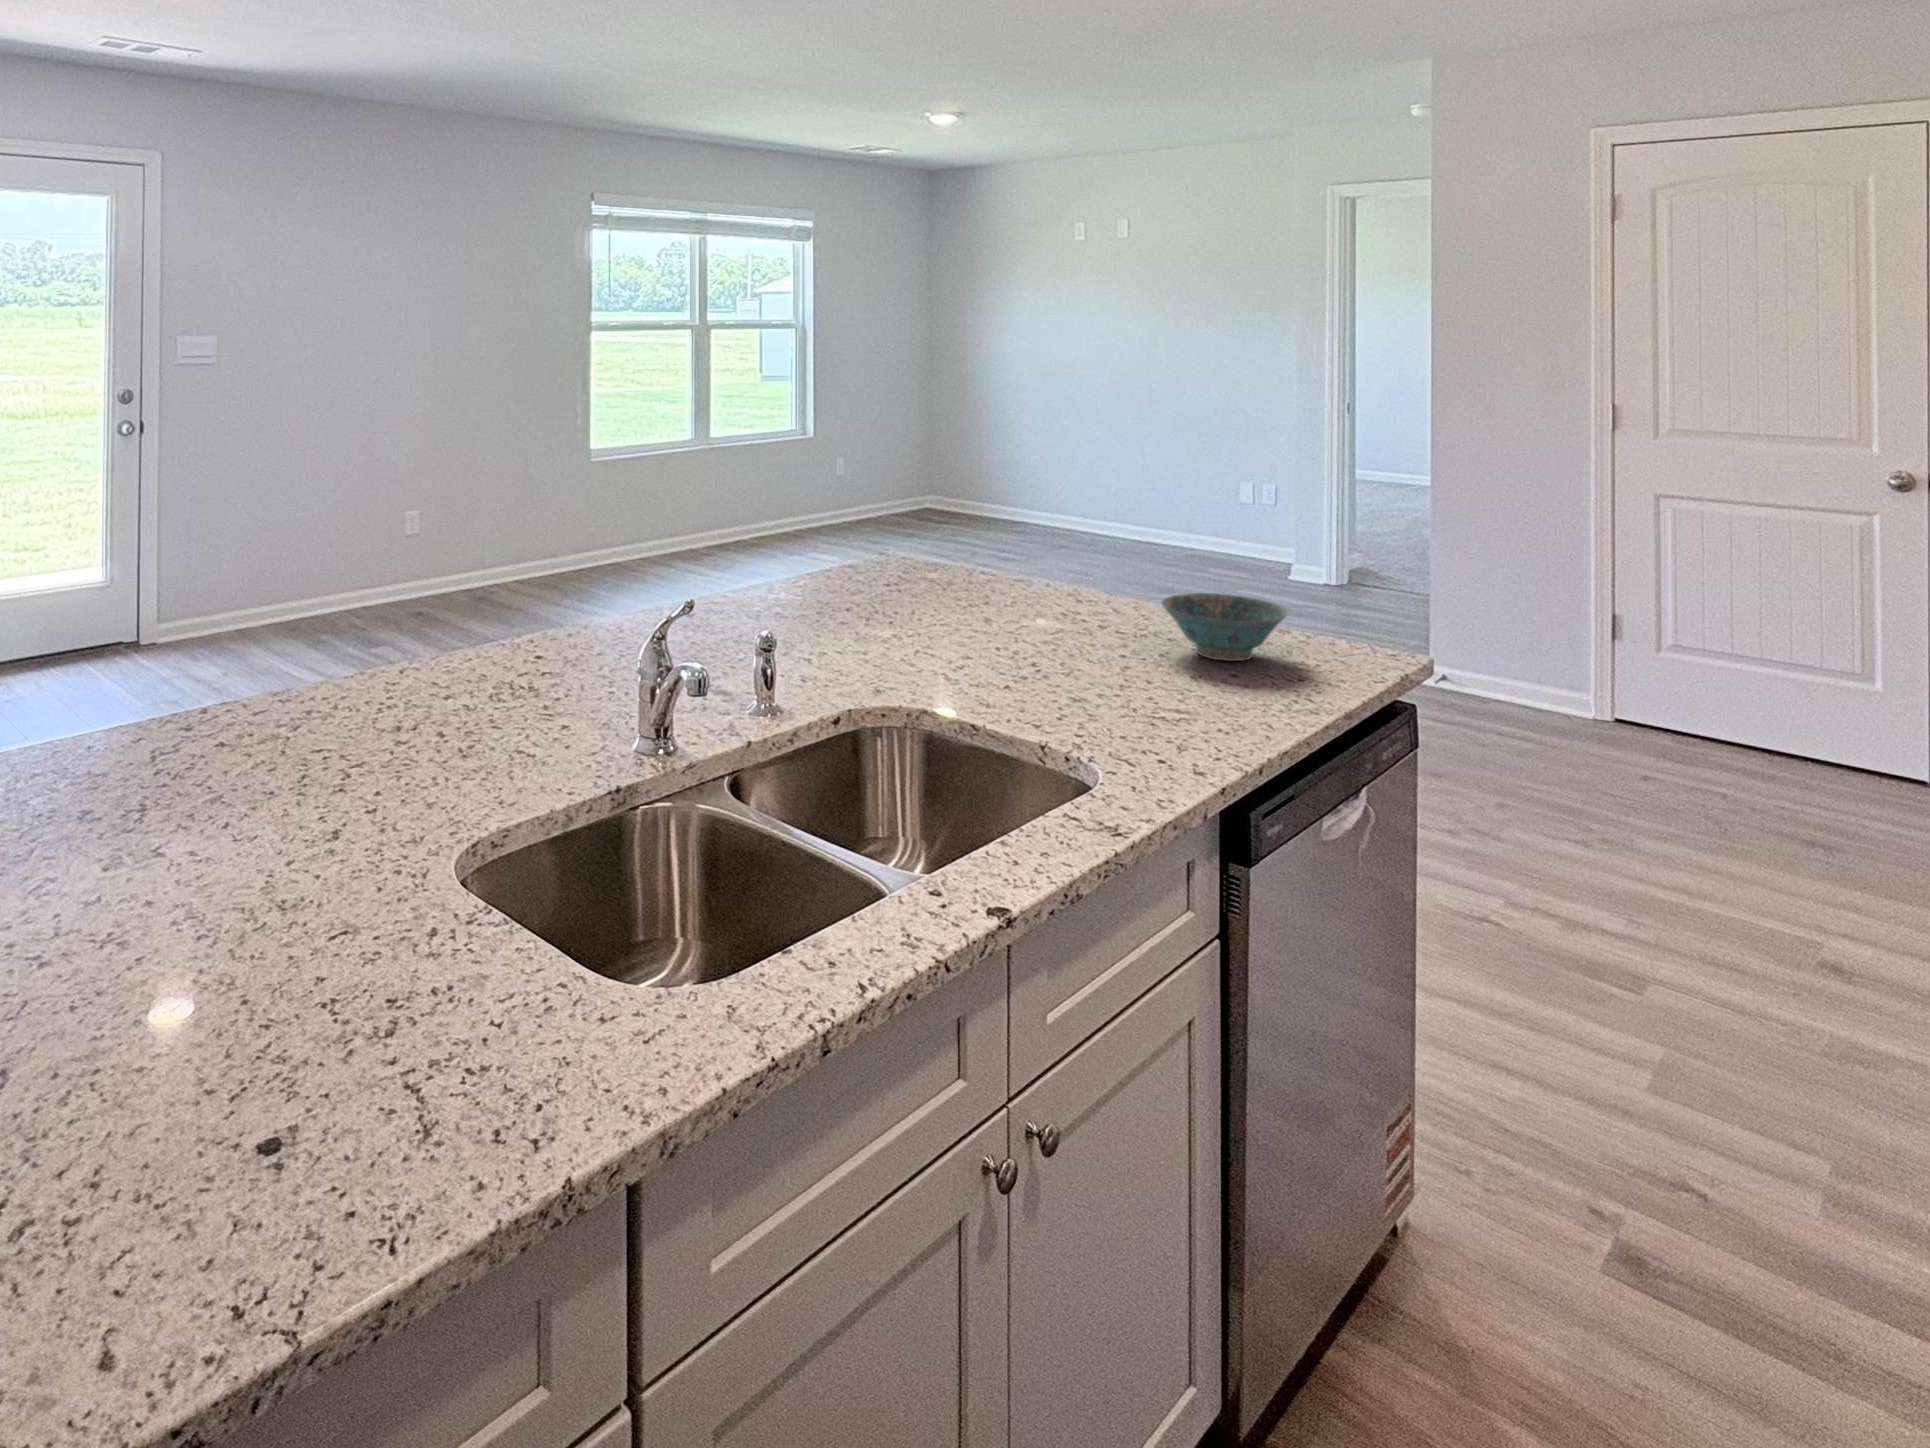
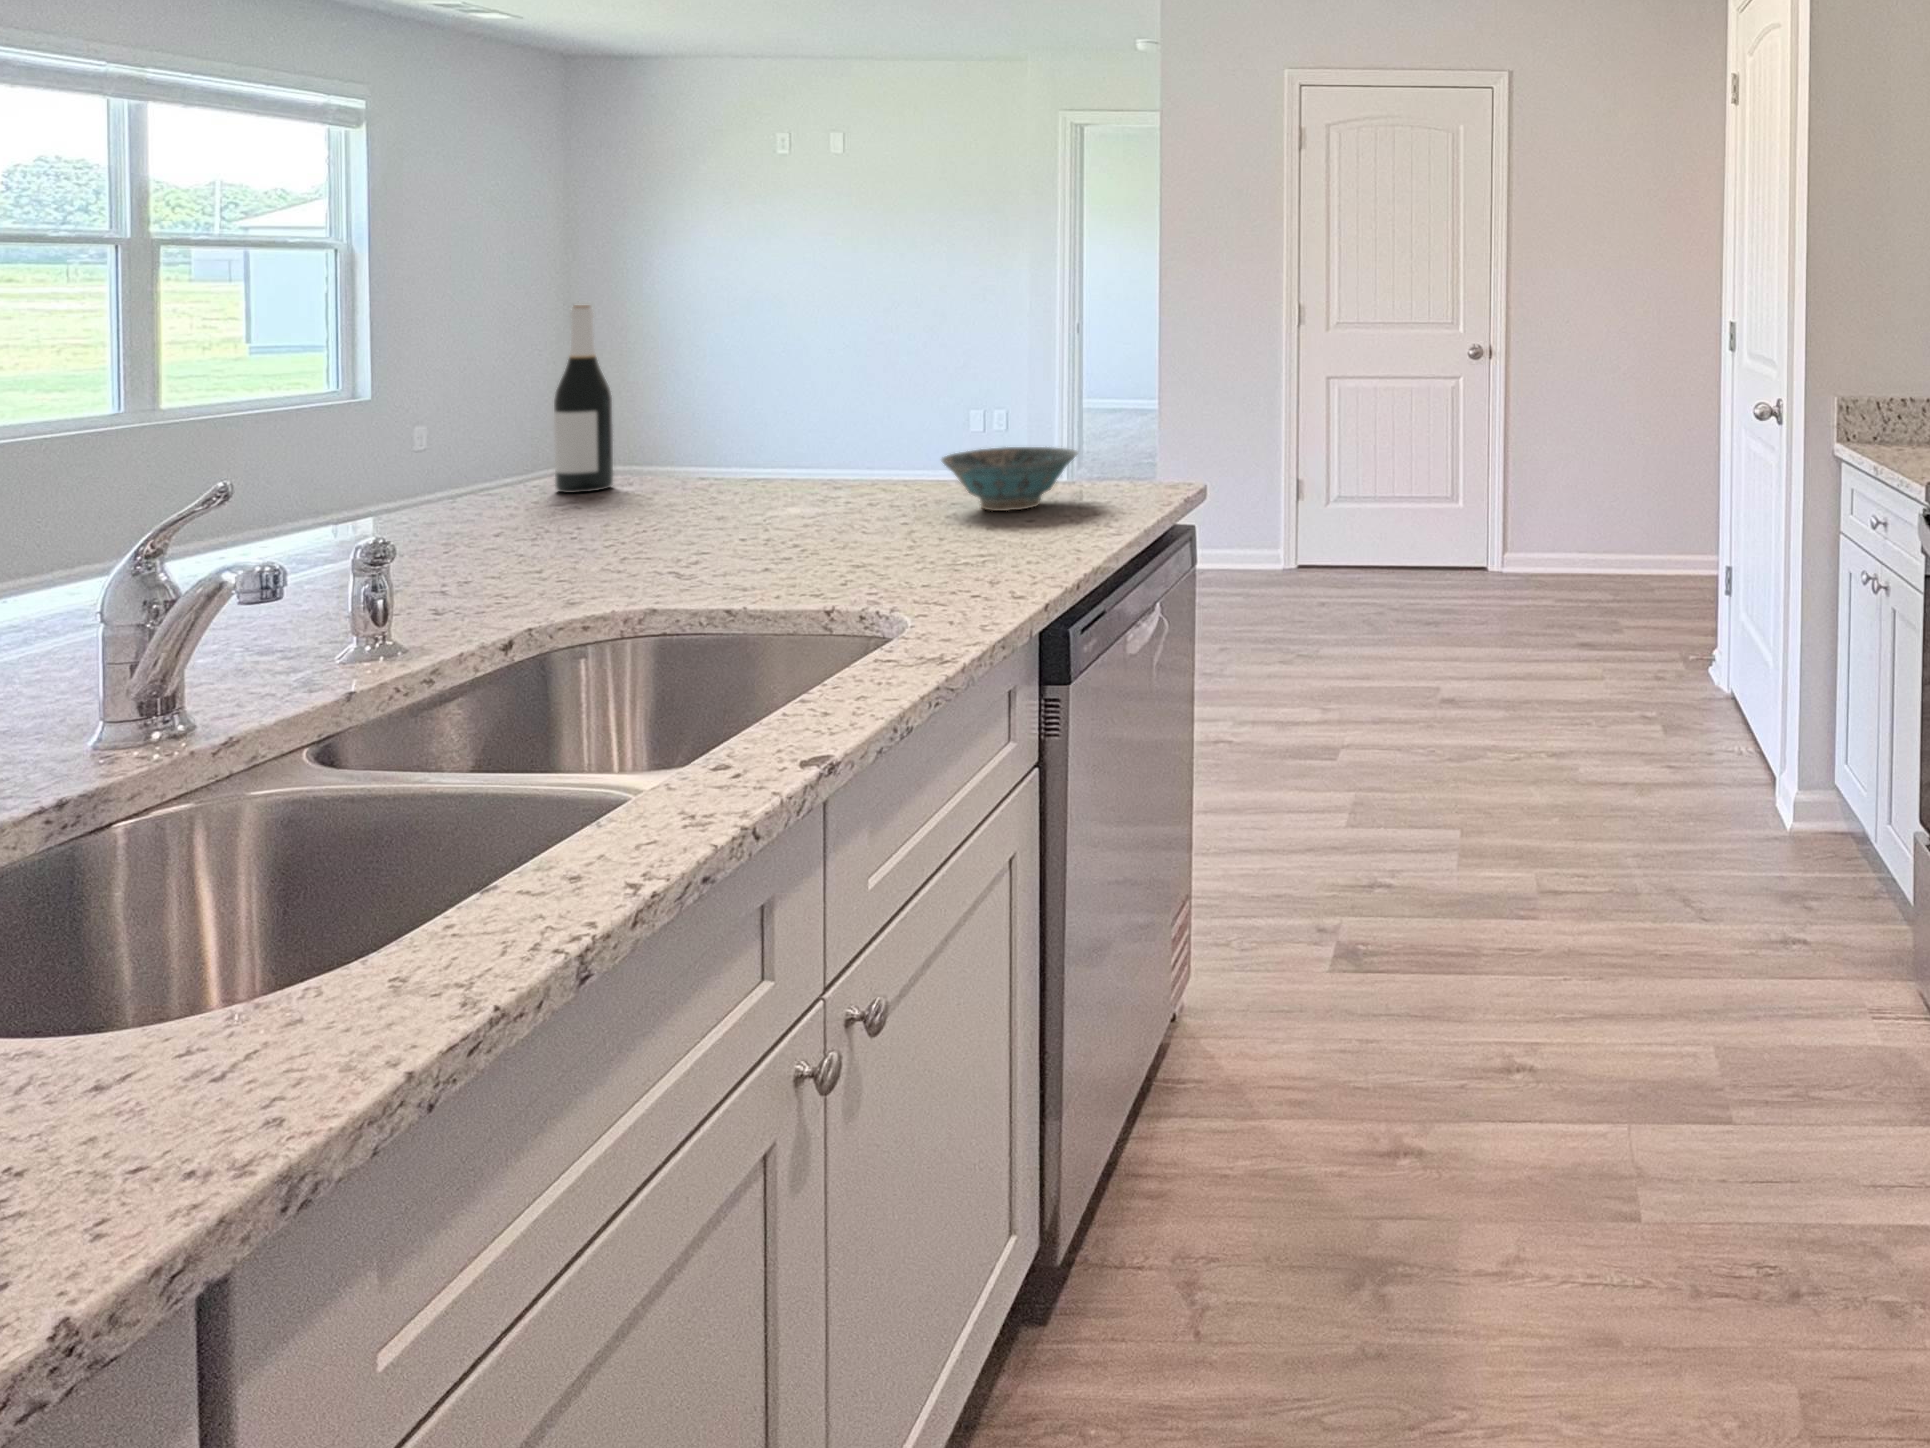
wine bottle: none [891,431,928,576] -> present [554,305,613,493]

